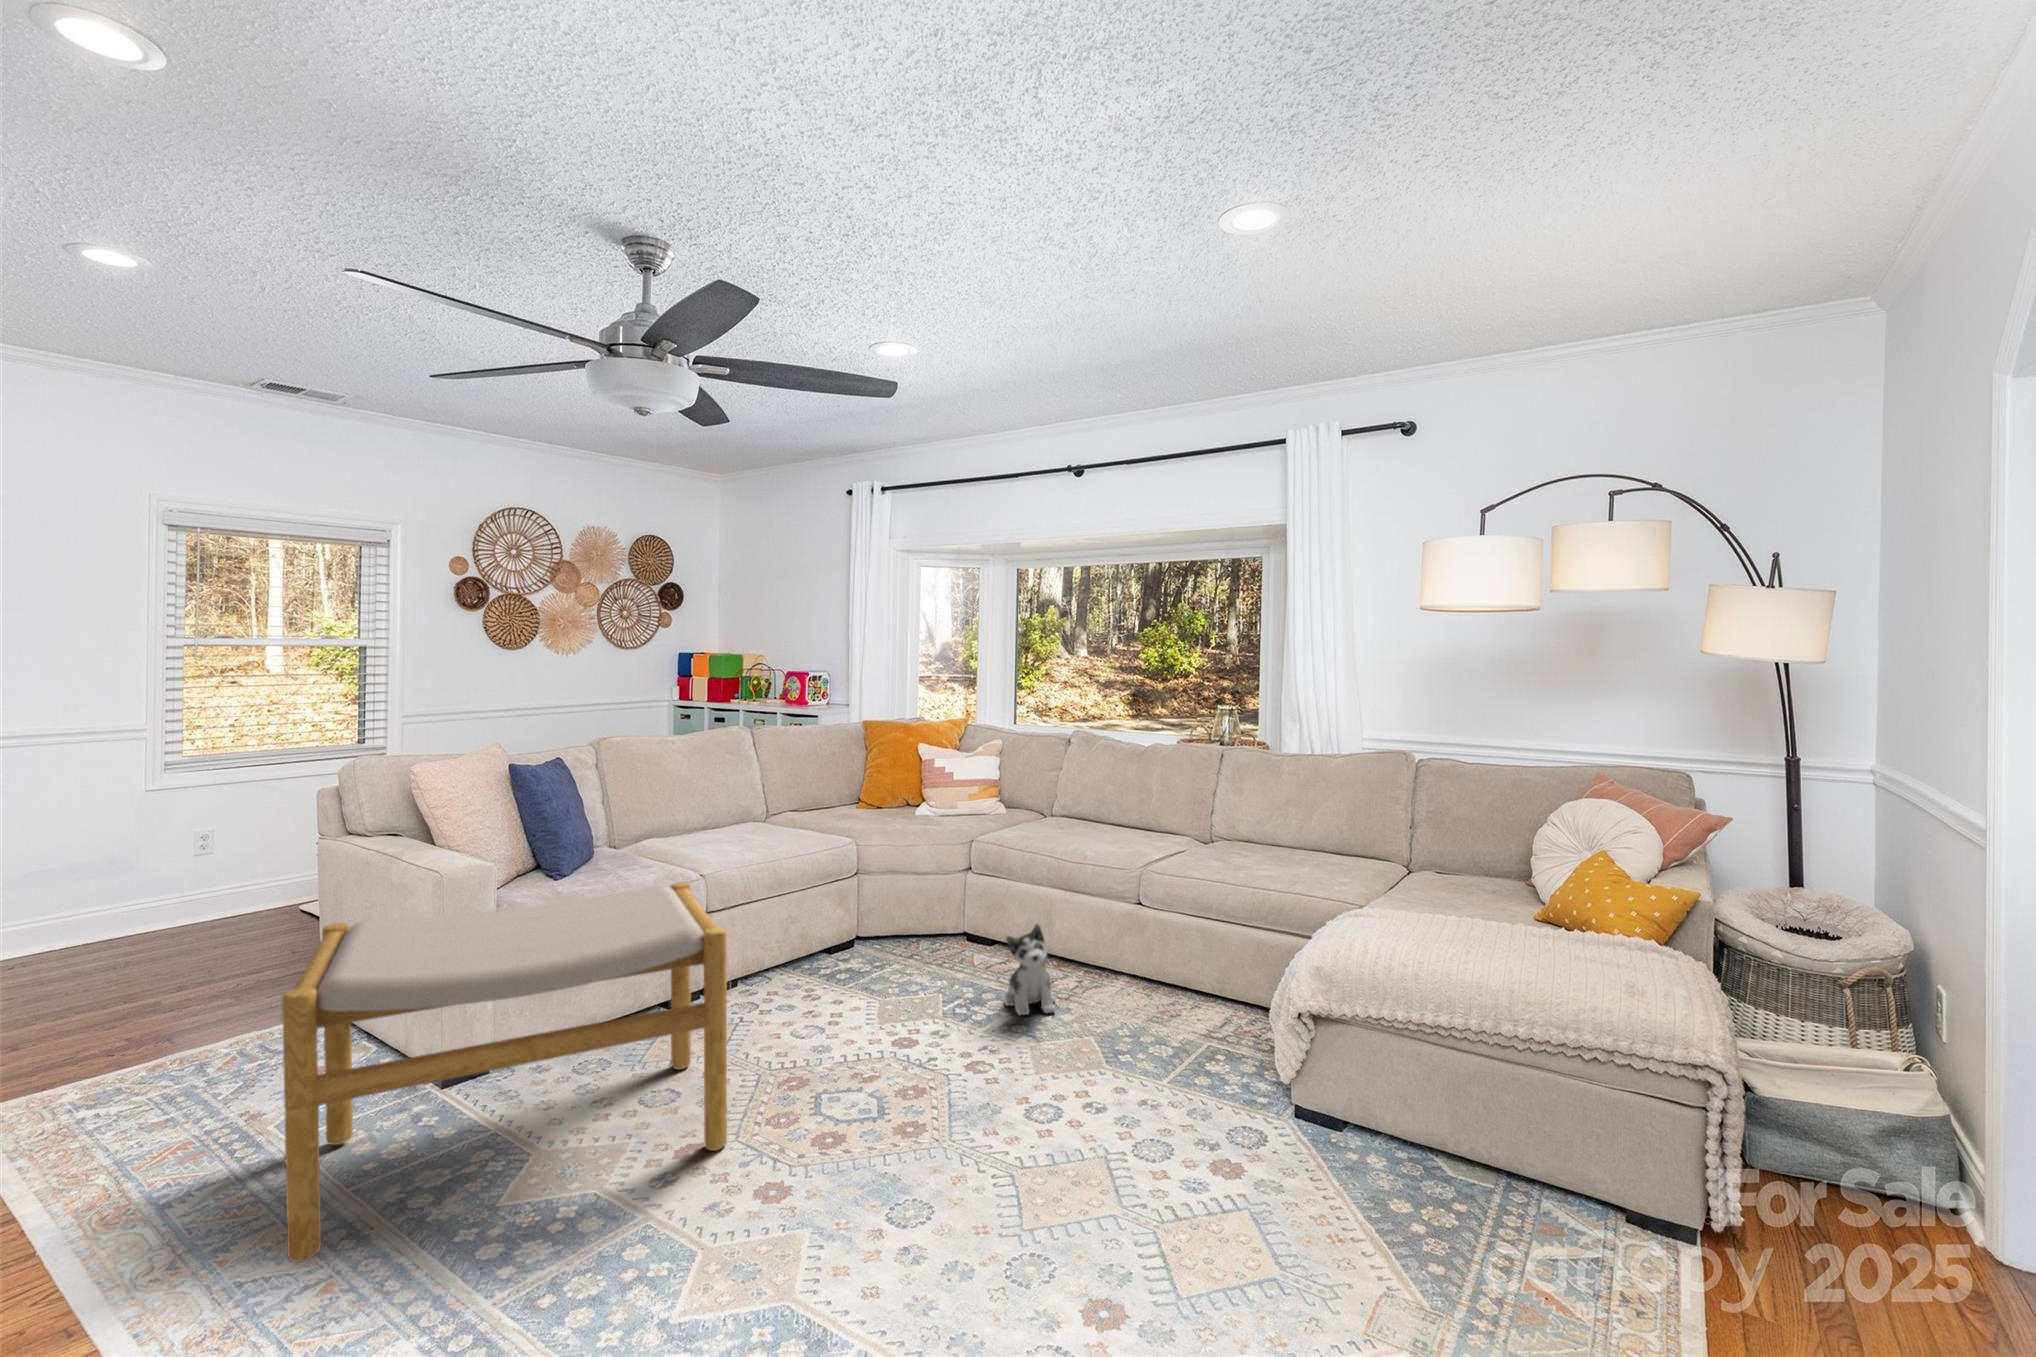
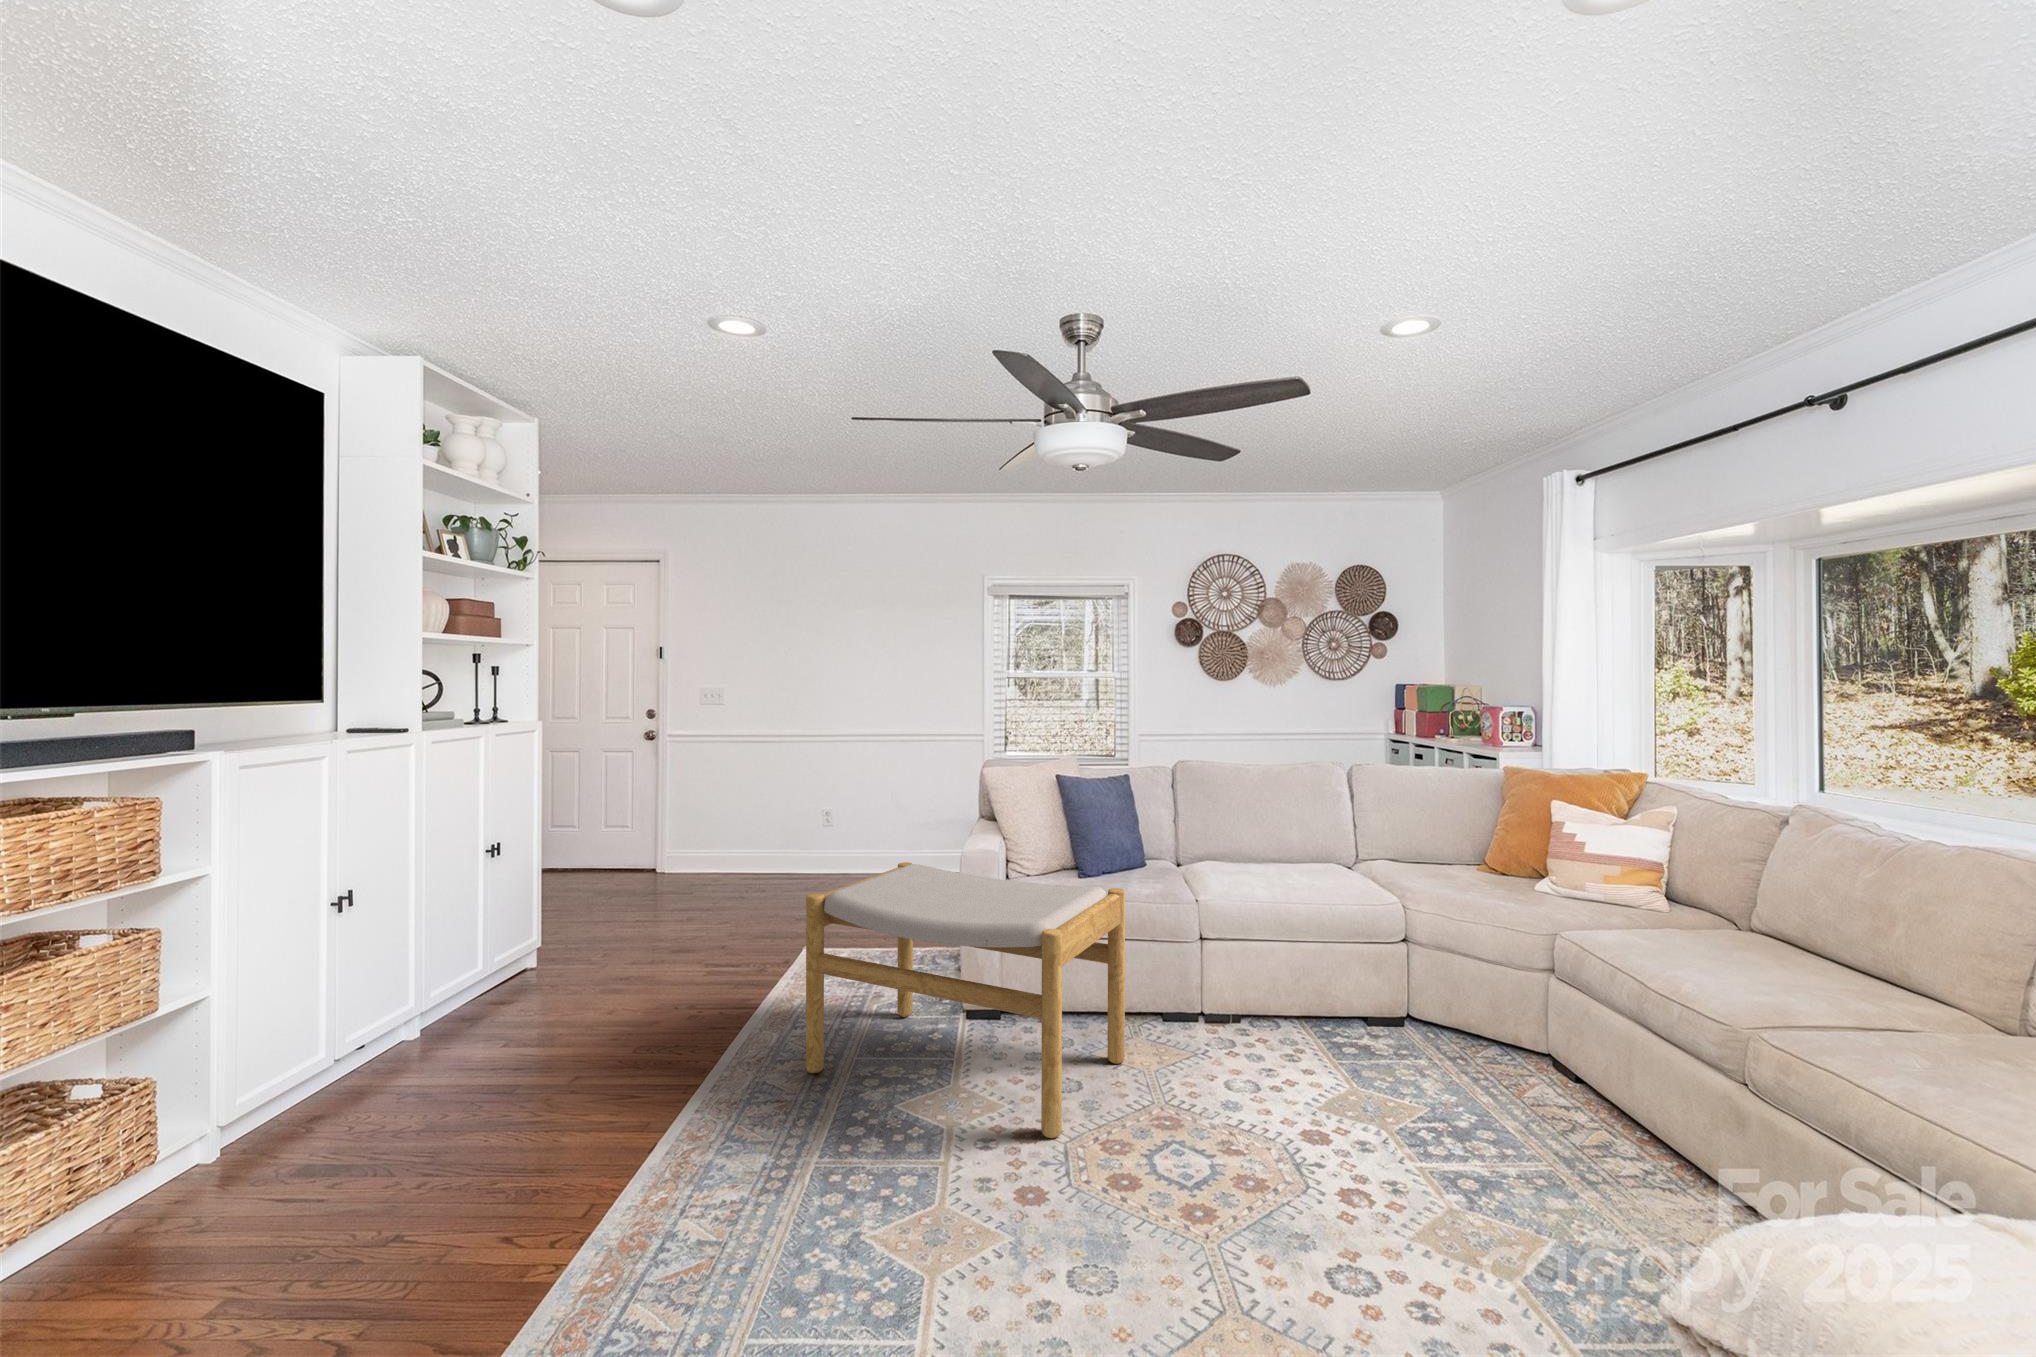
plush toy: present [1004,924,1055,1015] -> none [1486,1061,1574,1199]

